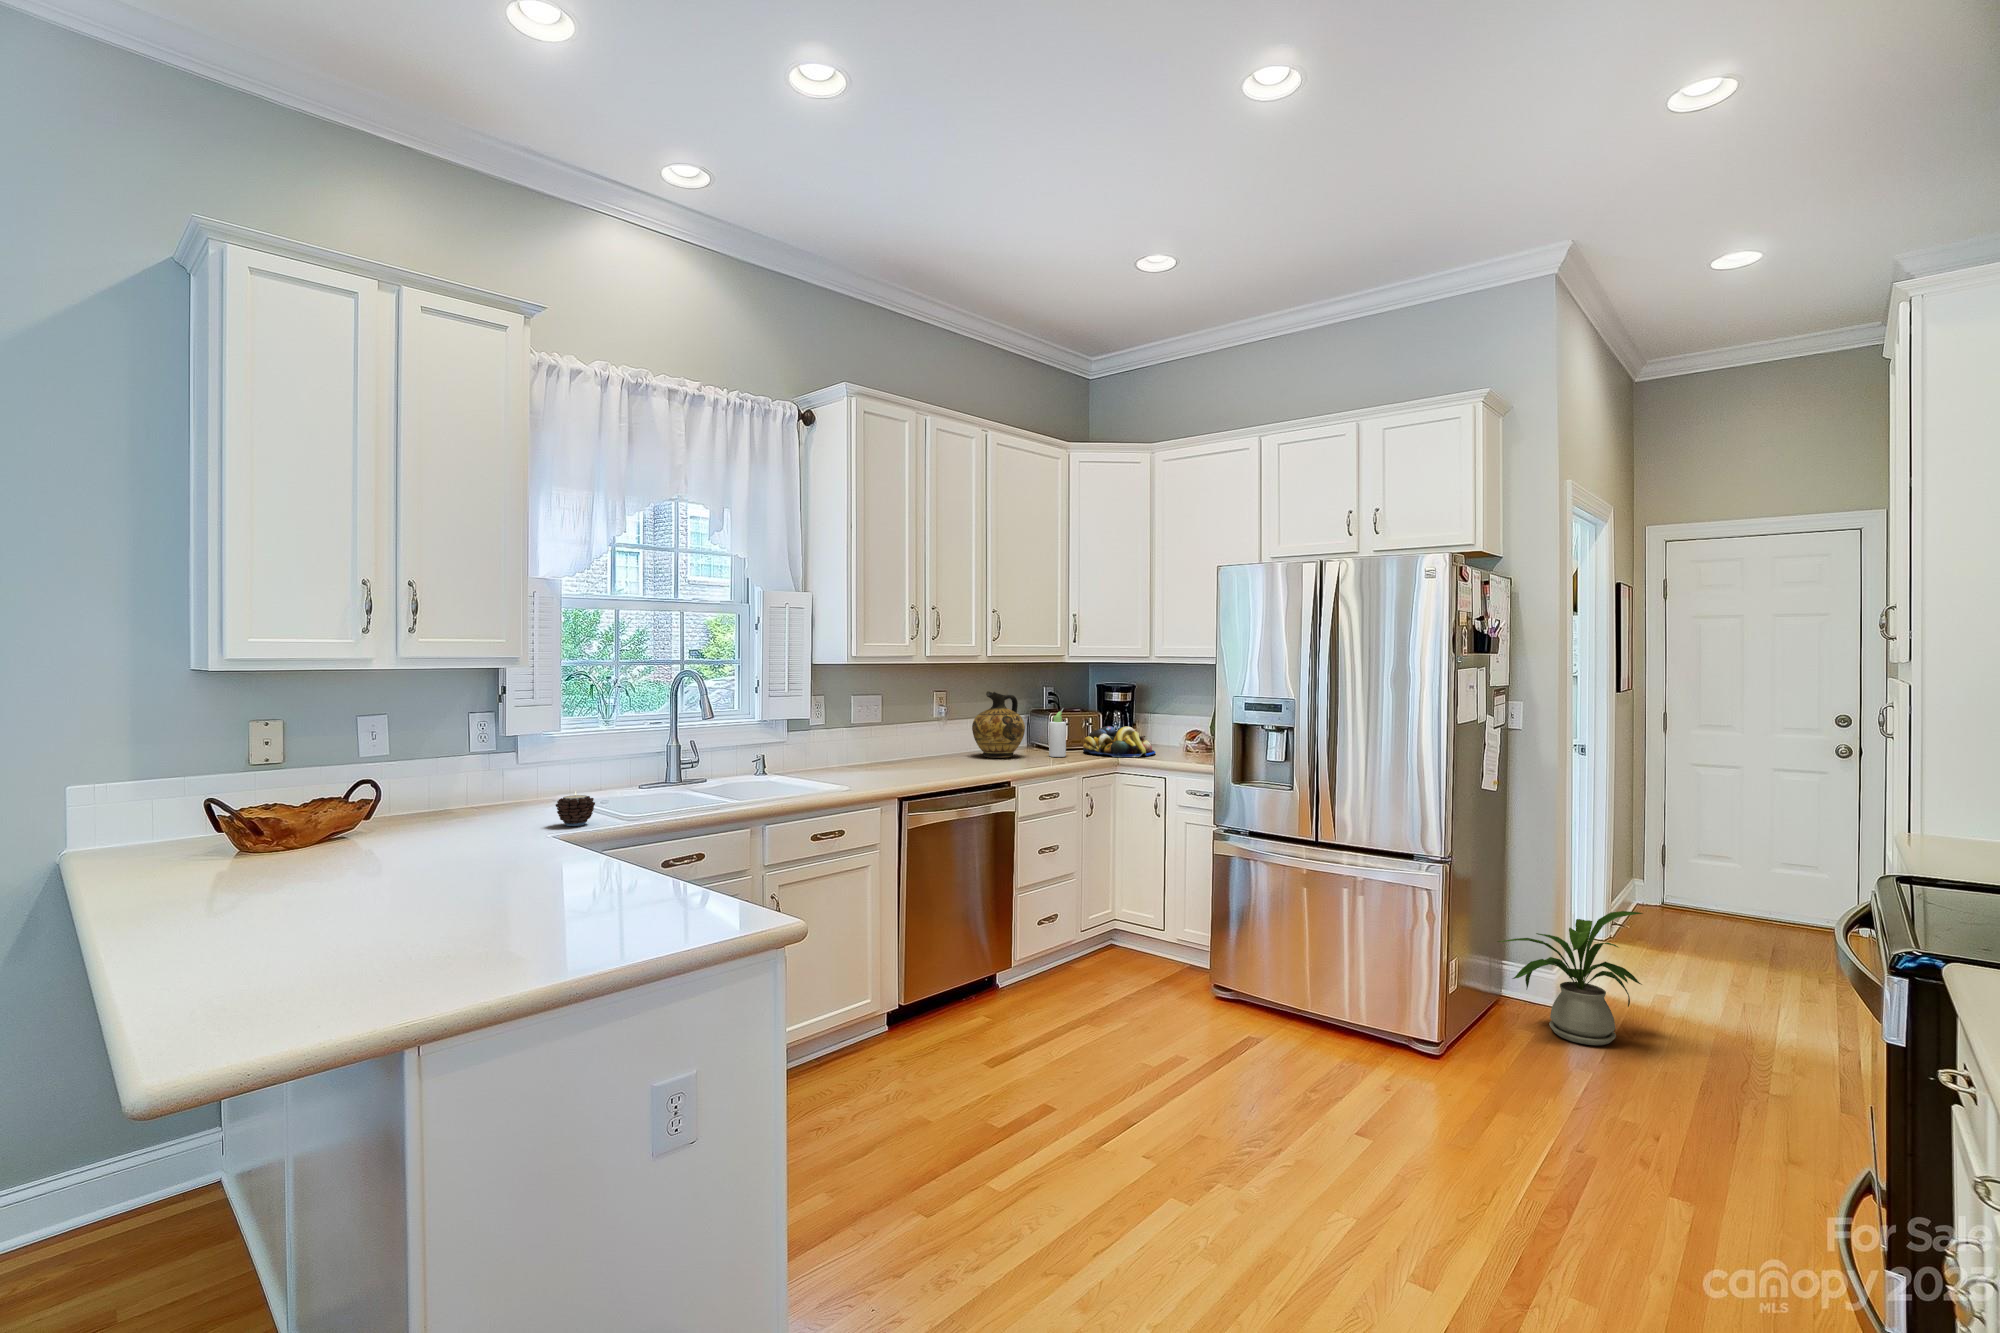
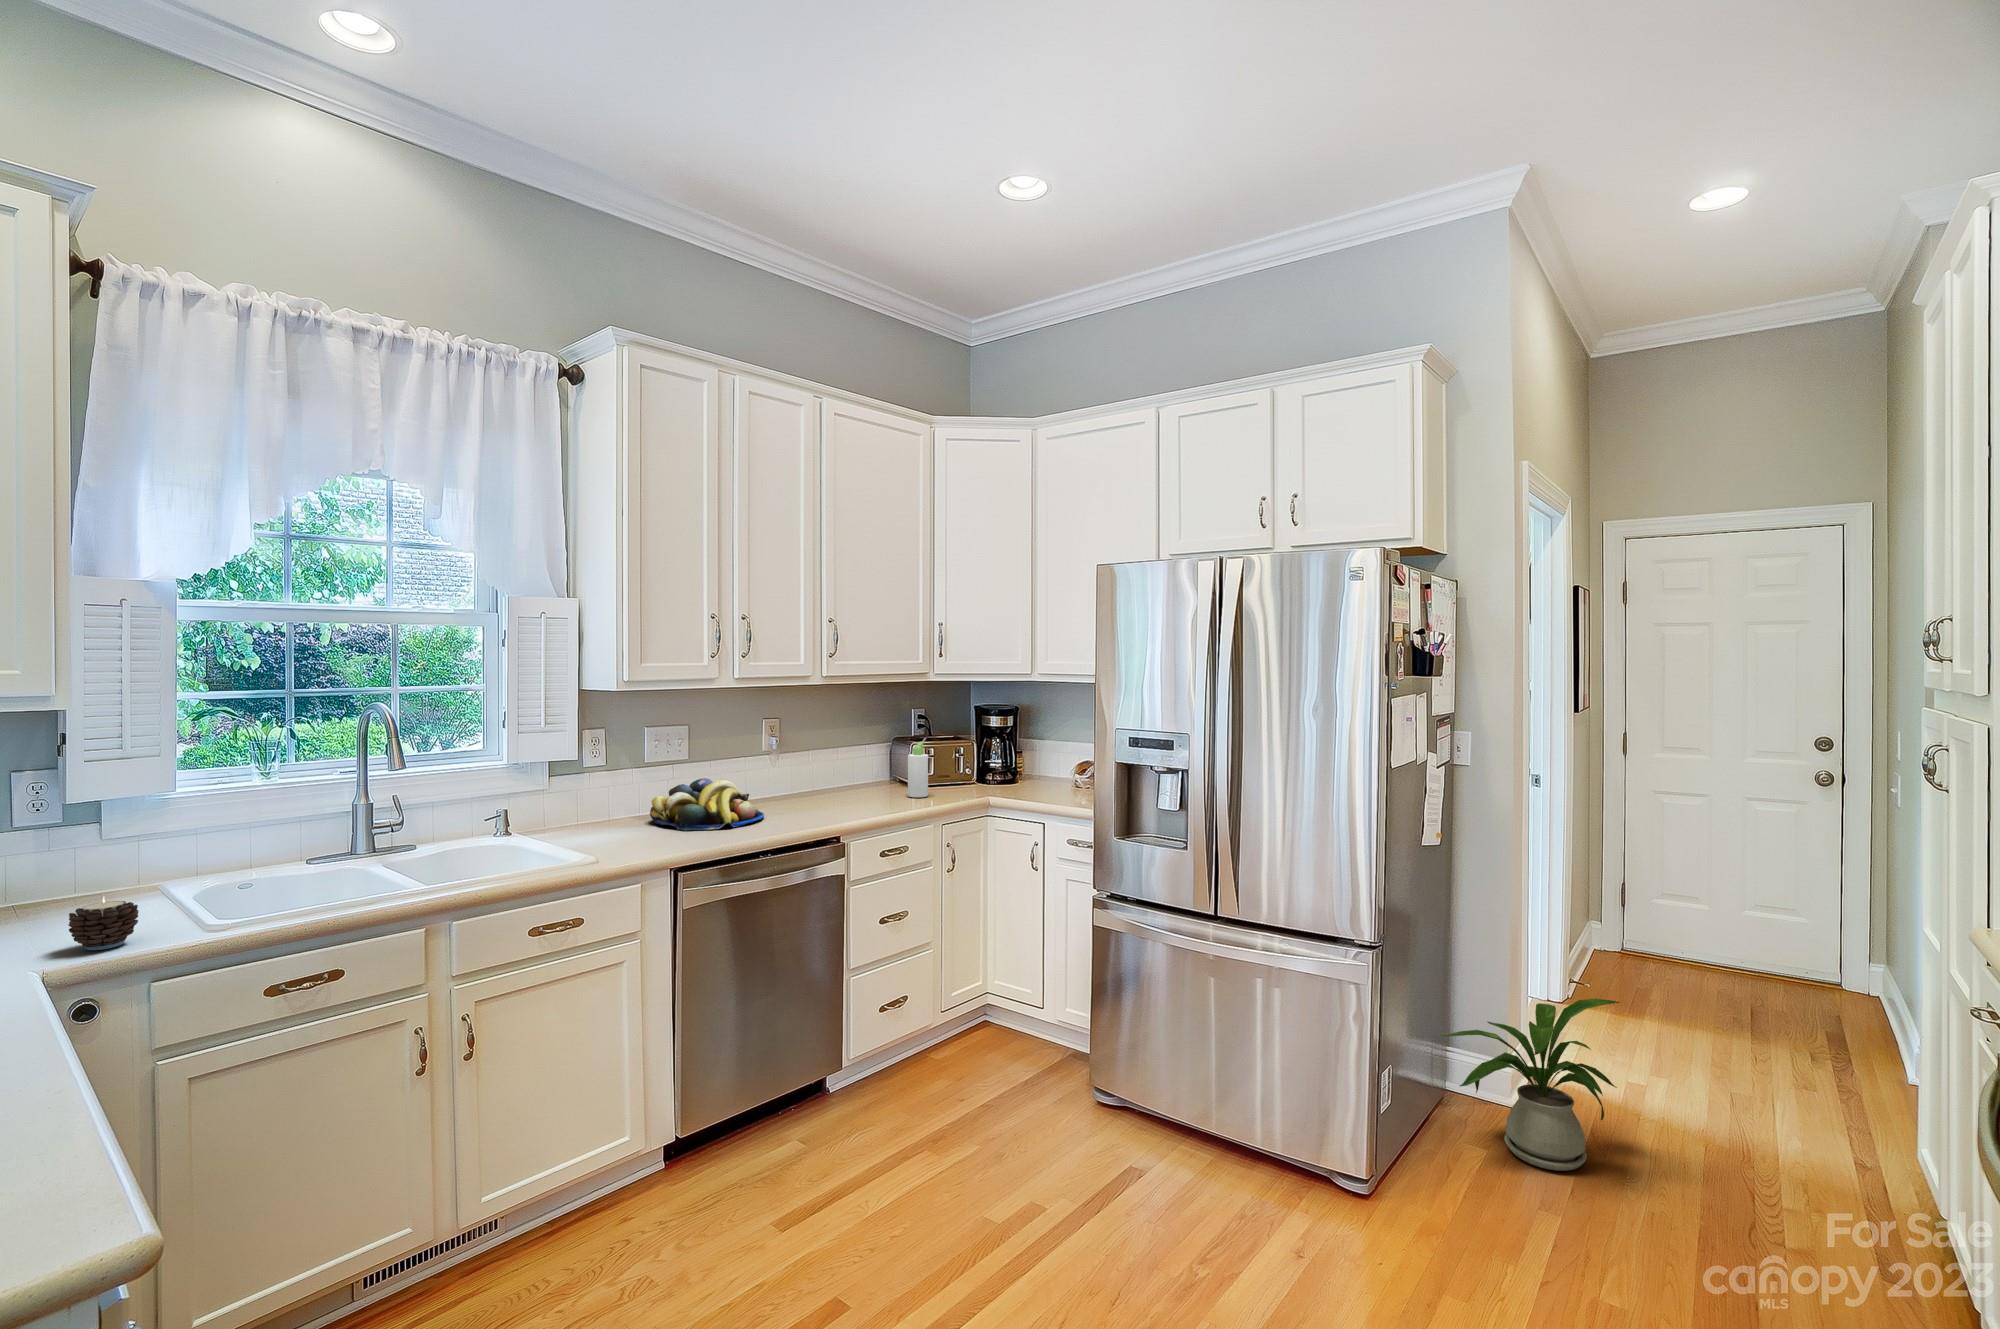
ceramic jug: present [972,691,1025,758] -> none [812,718,877,800]
fruit bowl: present [1083,726,1155,757] -> present [650,778,764,830]

